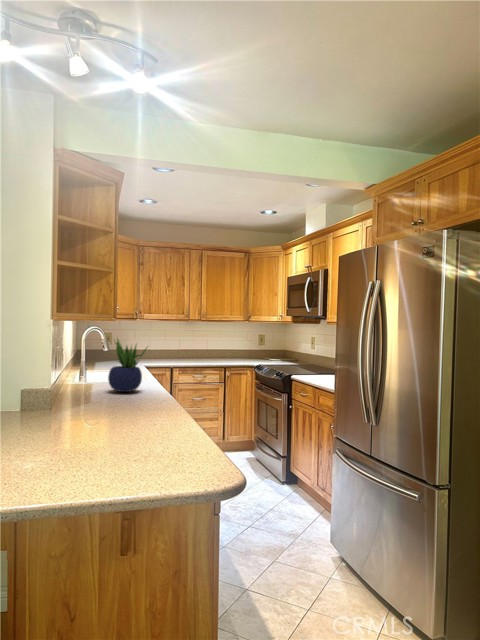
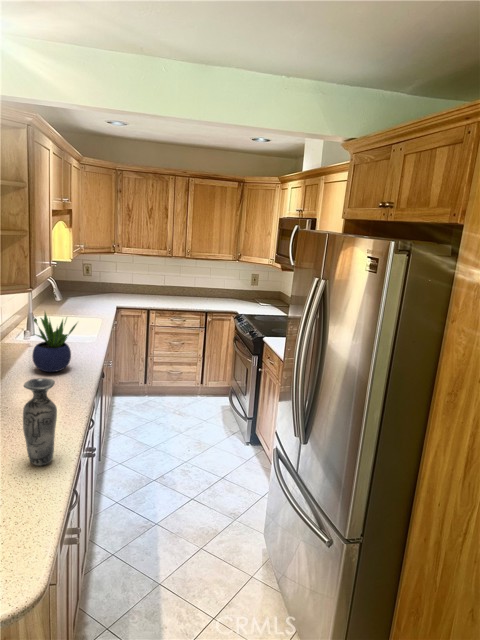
vase: none [153,354,181,431] -> present [23,378,57,465]

